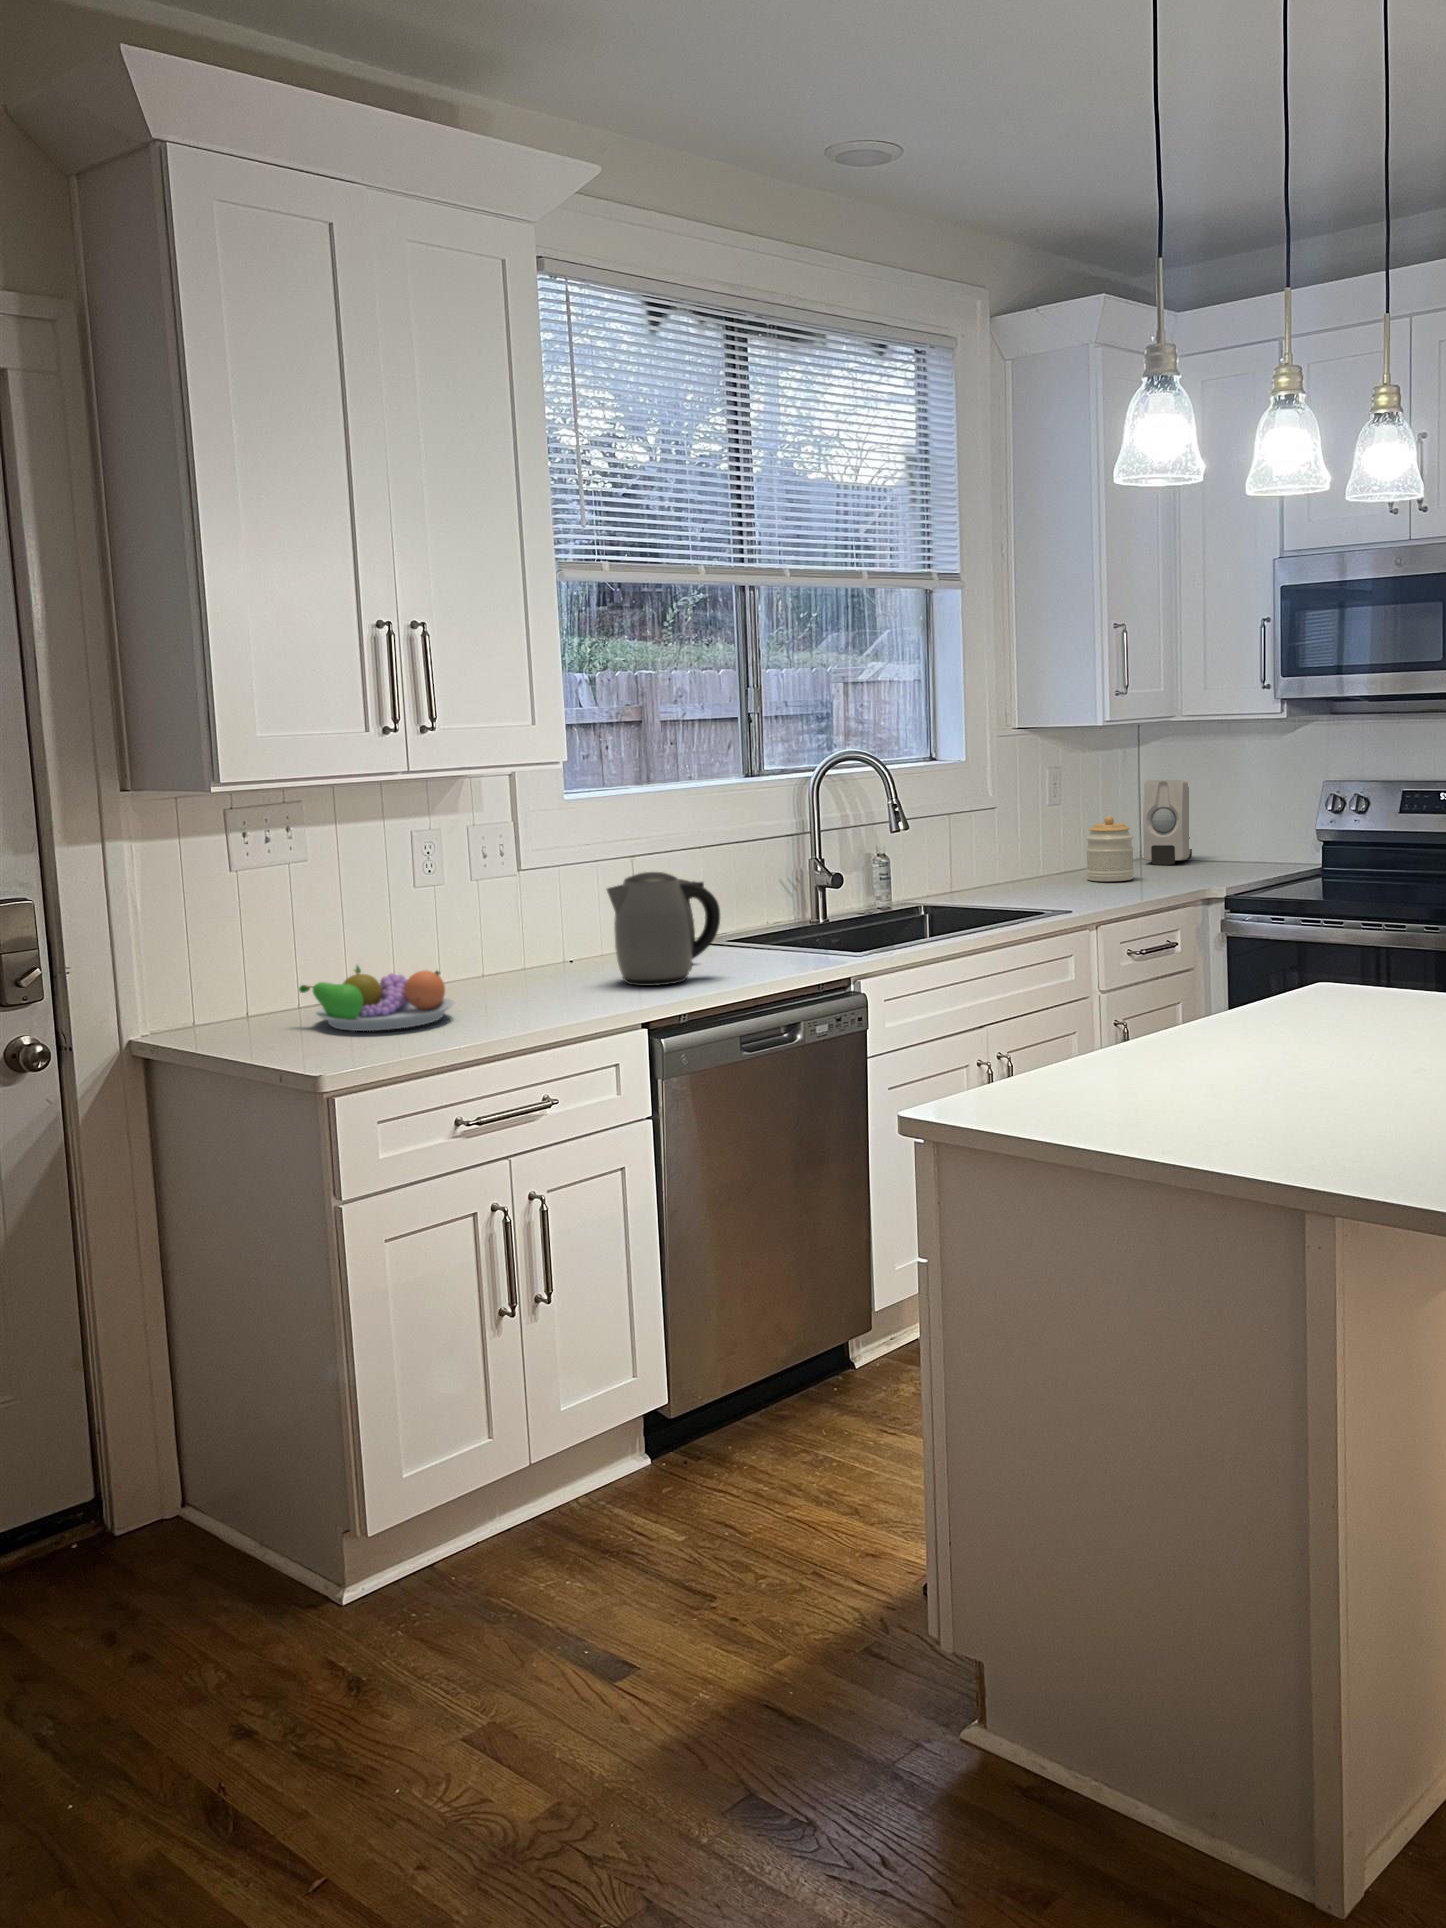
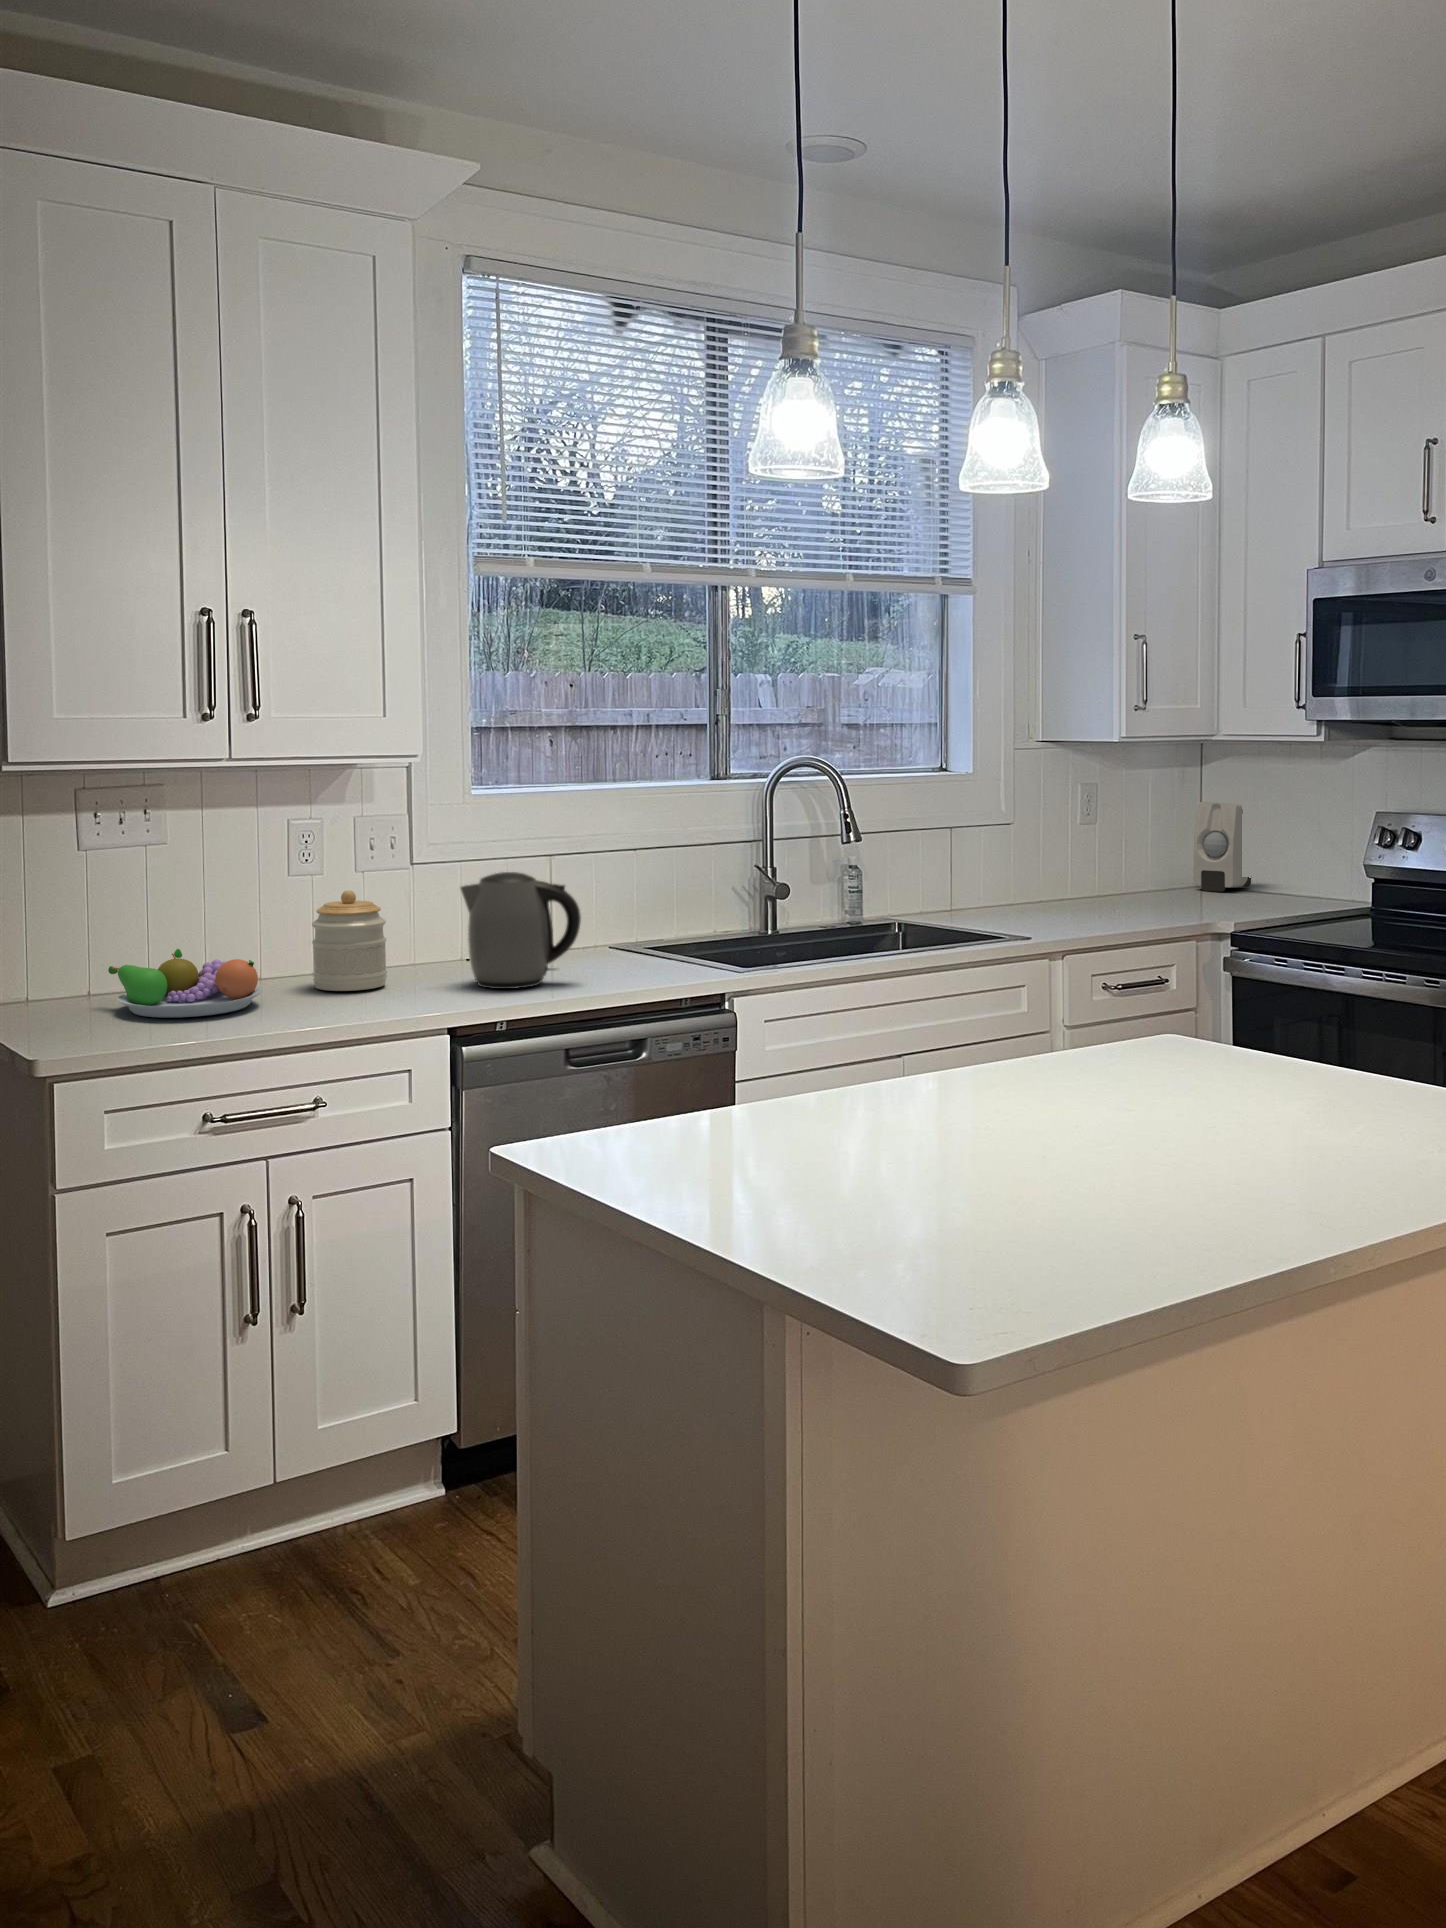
jar: present [1086,816,1134,881] -> present [312,890,387,991]

